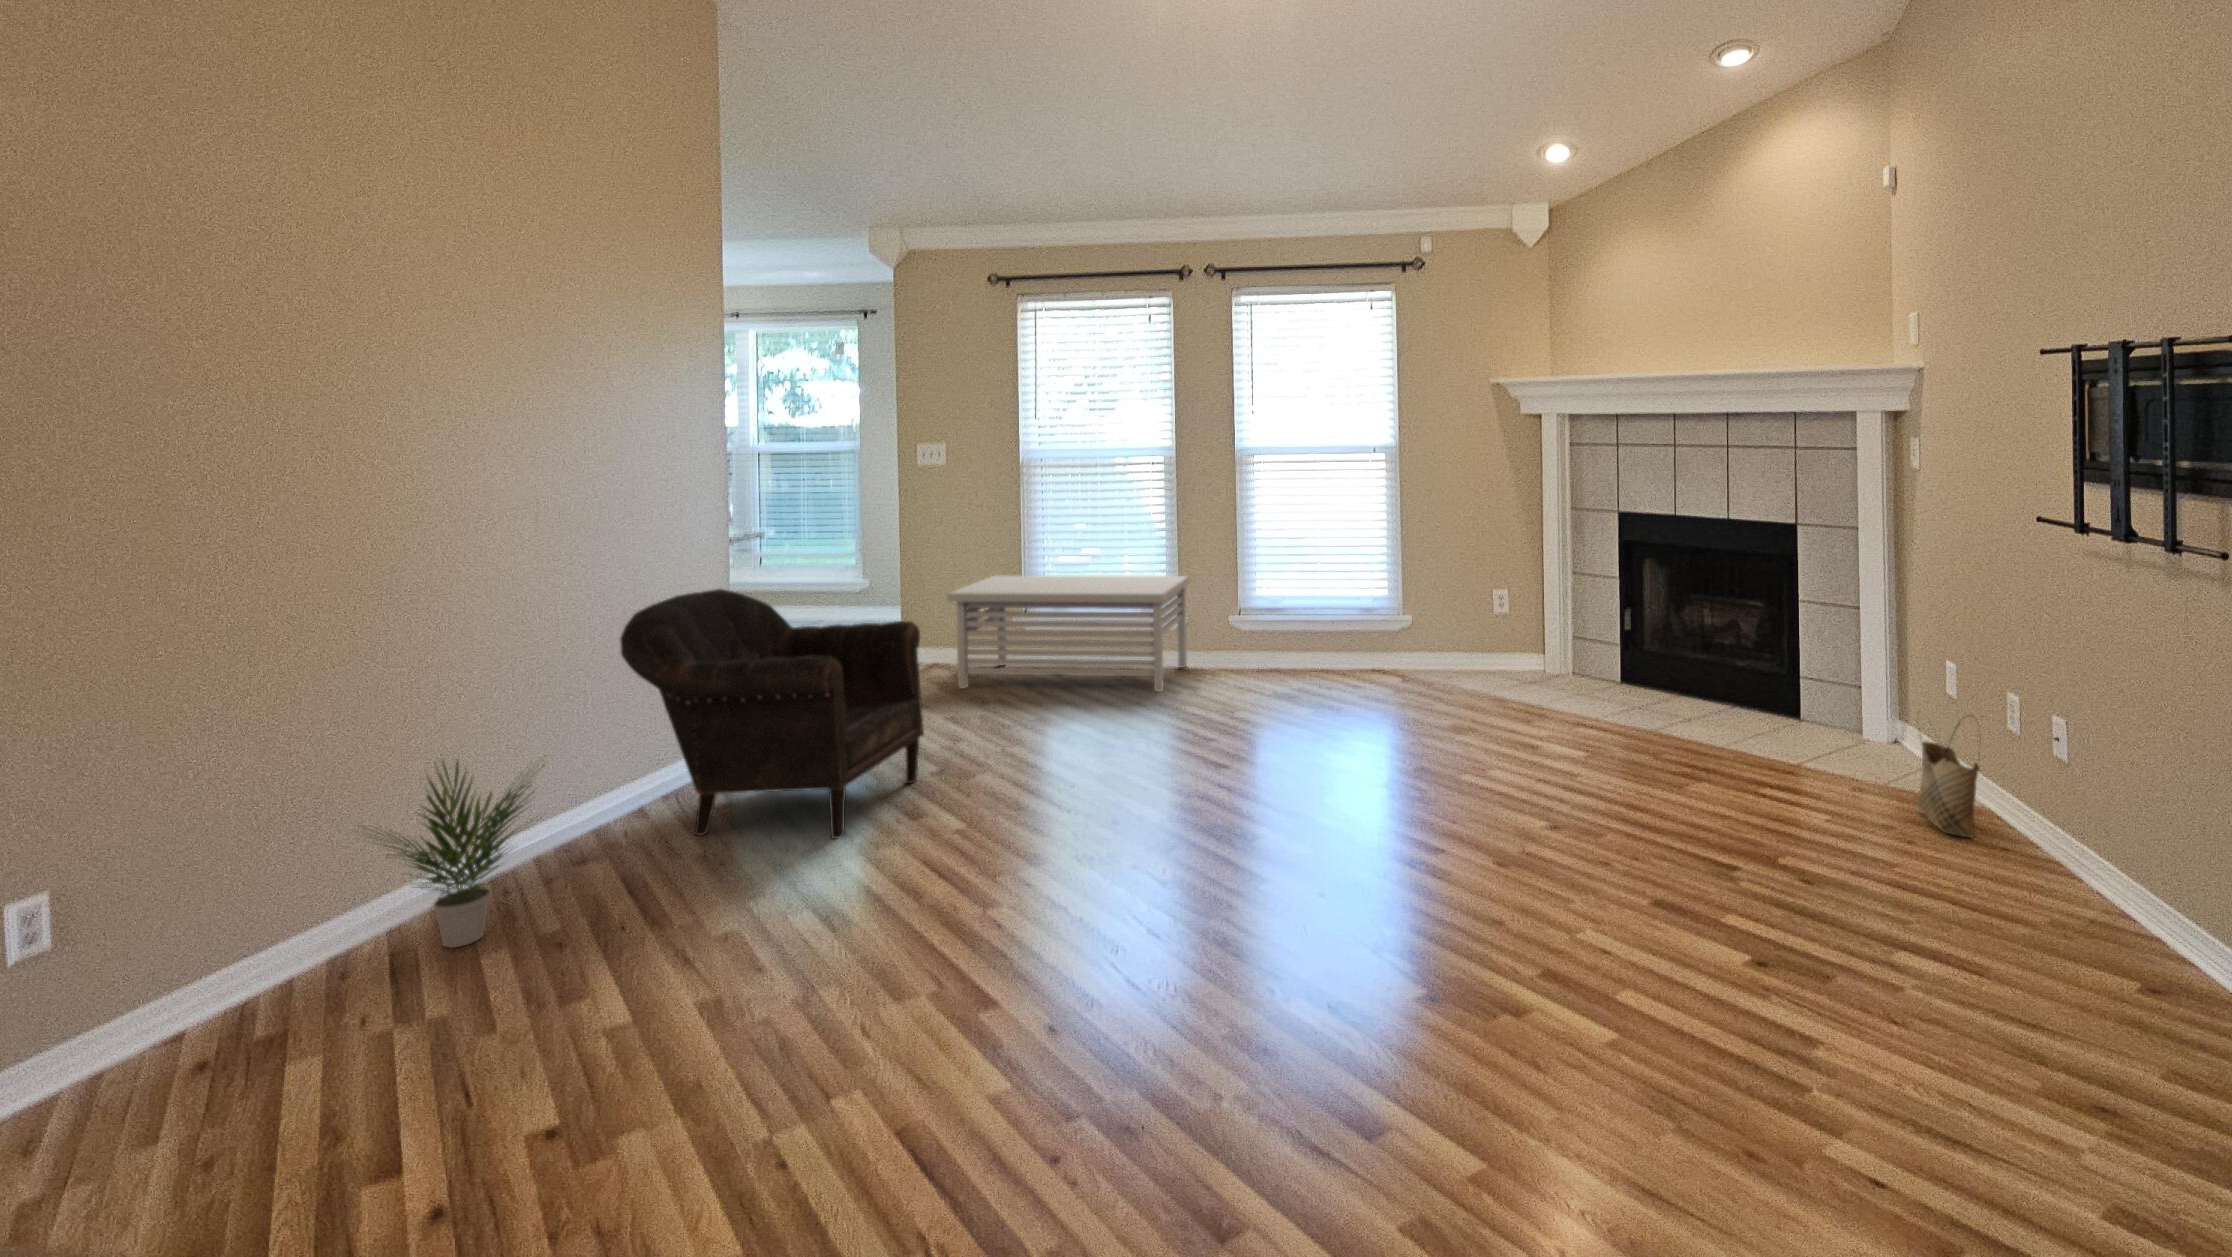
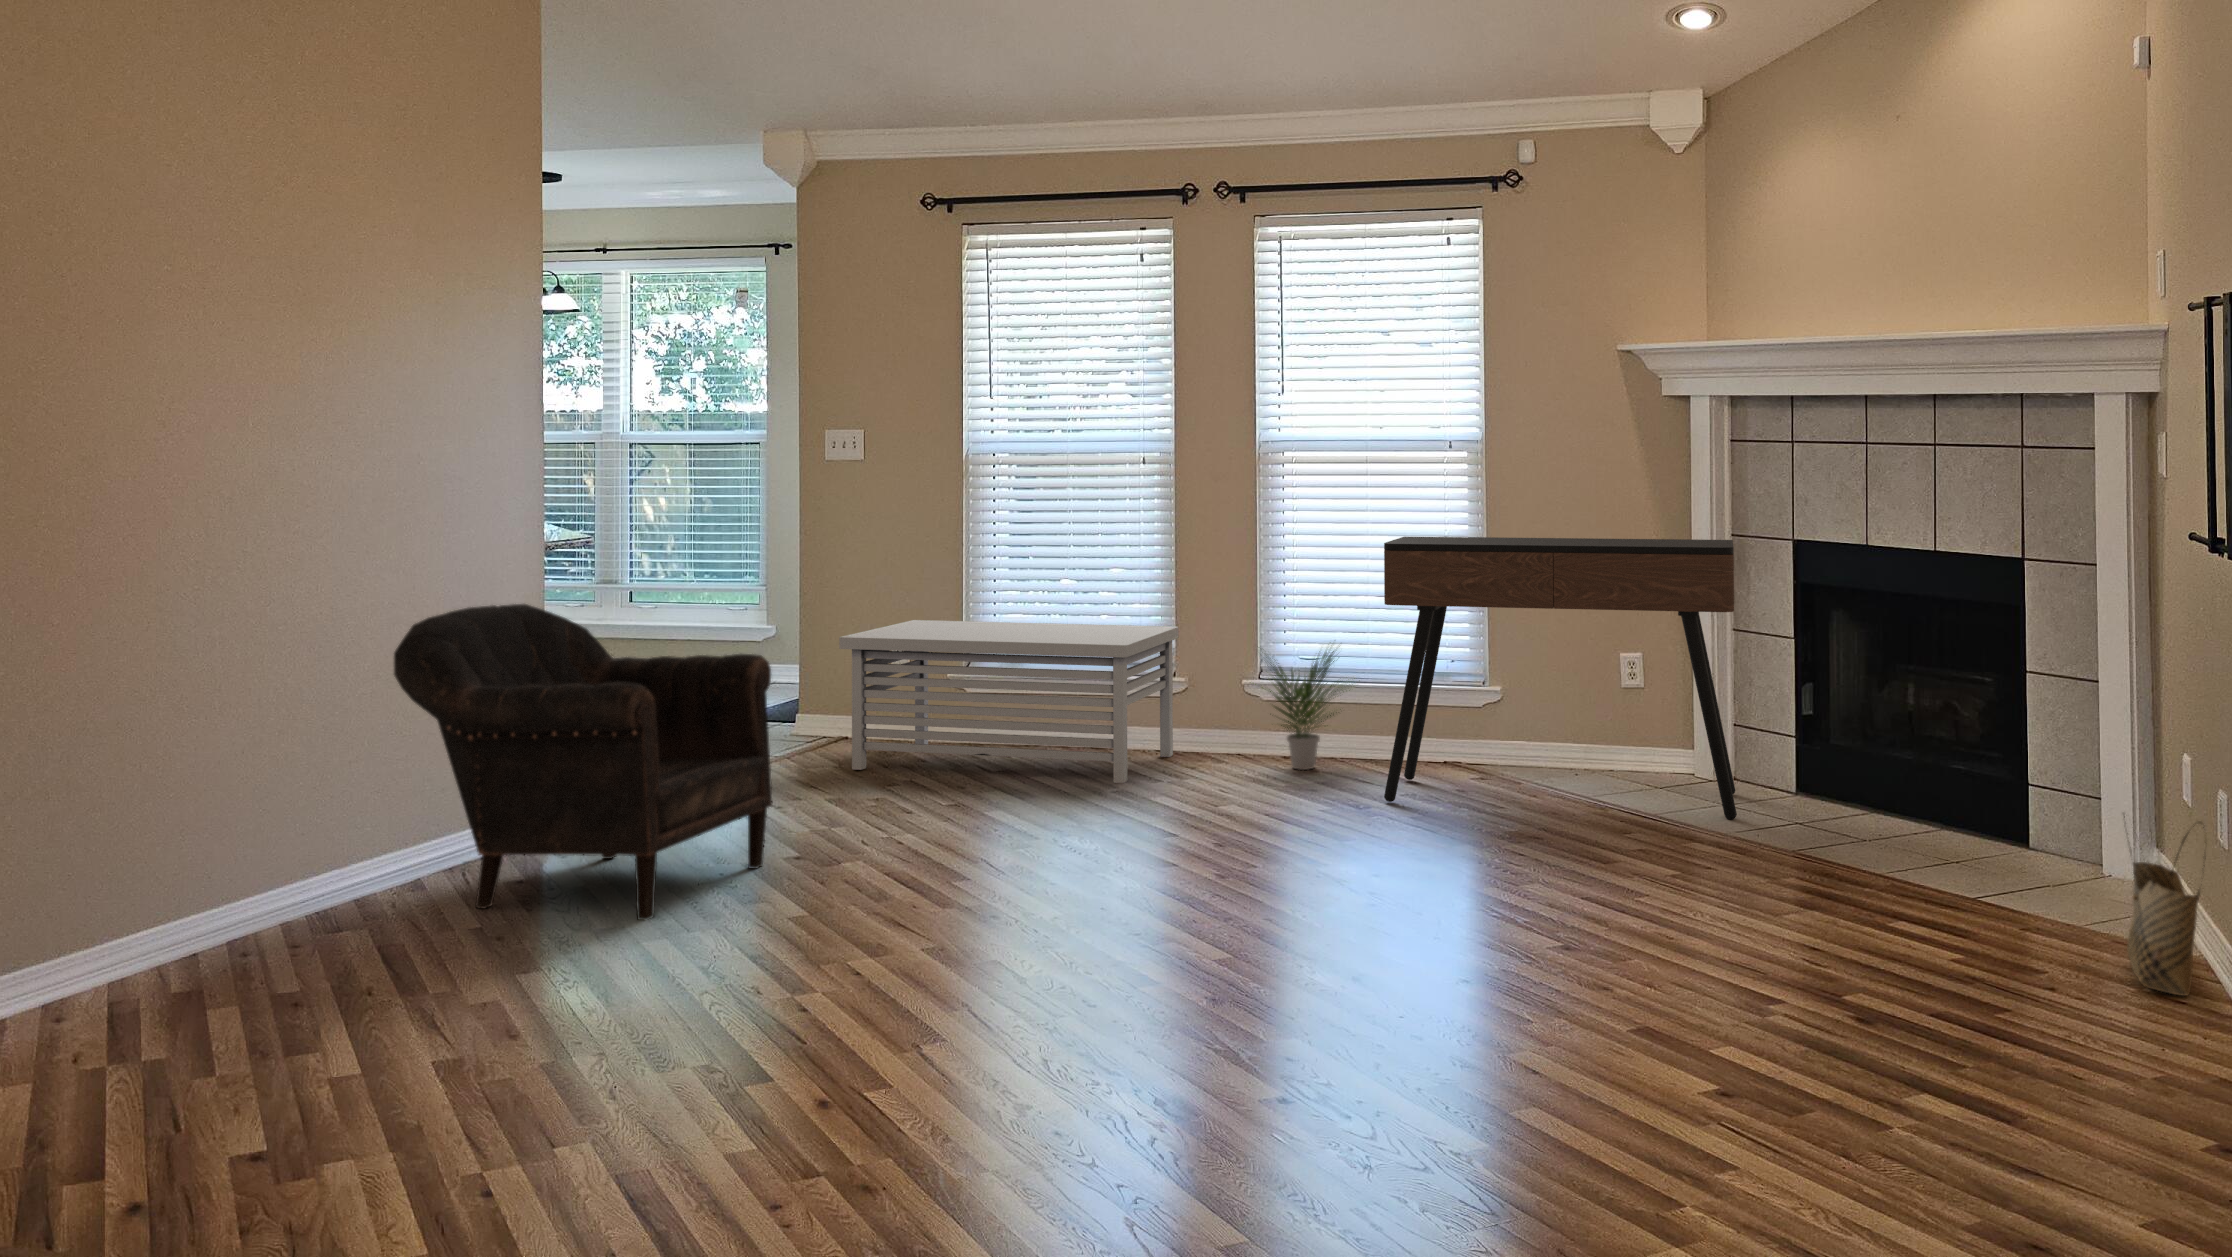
console table: none [1350,511,1594,703] -> present [1384,537,1737,819]
potted plant: present [364,760,539,948] -> present [1255,651,1355,770]

